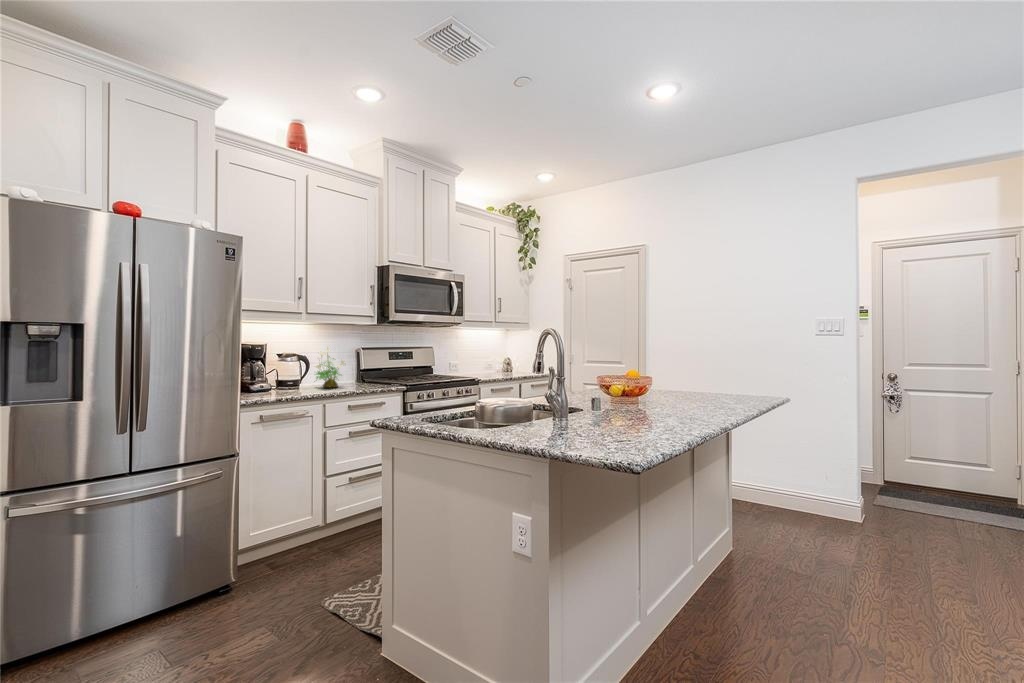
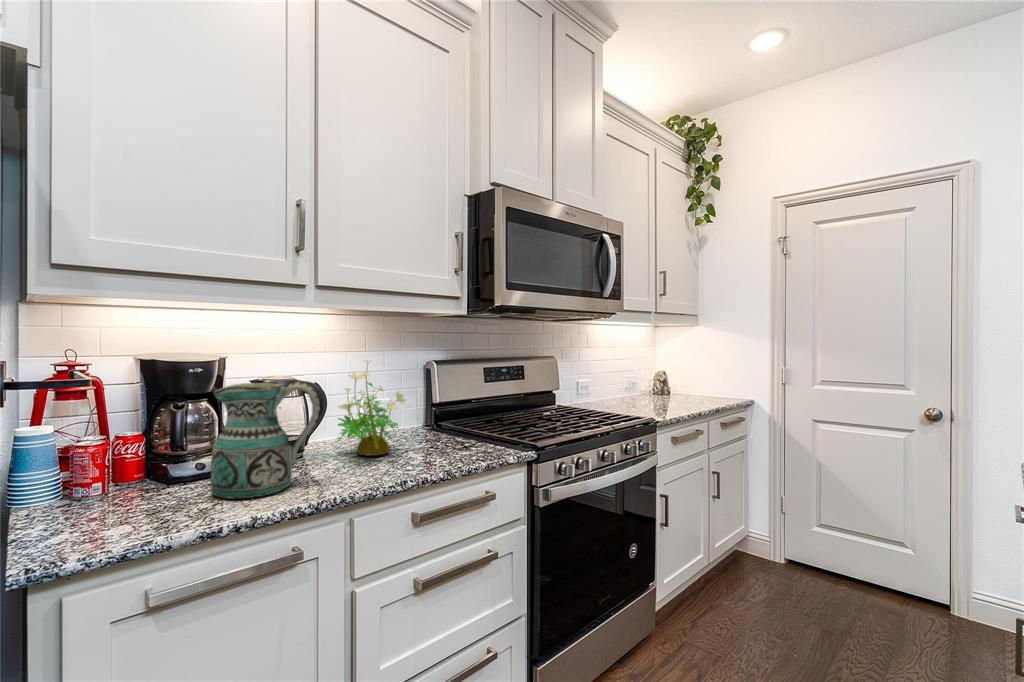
ceramic pitcher: none [267,353,309,396] -> present [211,382,320,499]

